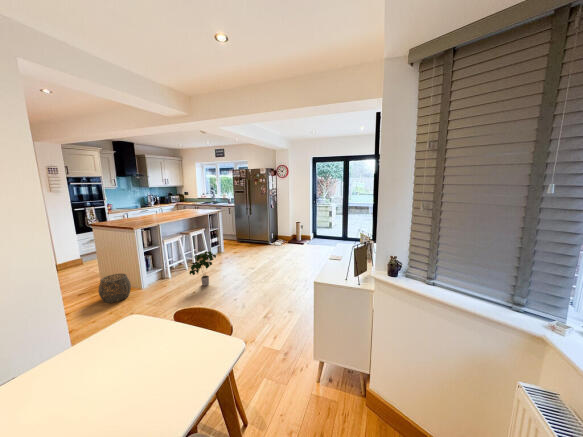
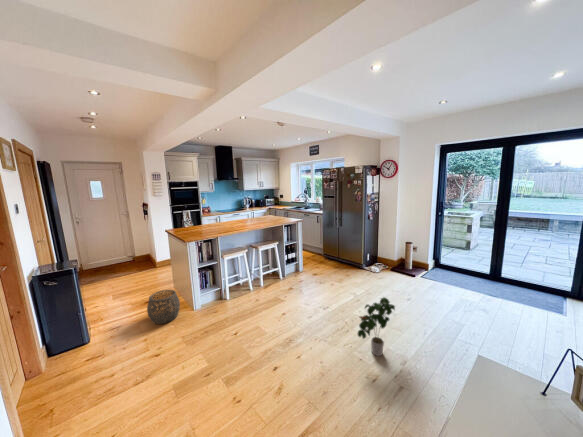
potted plant: present [189,251,216,286] -> present [358,298,395,356]

